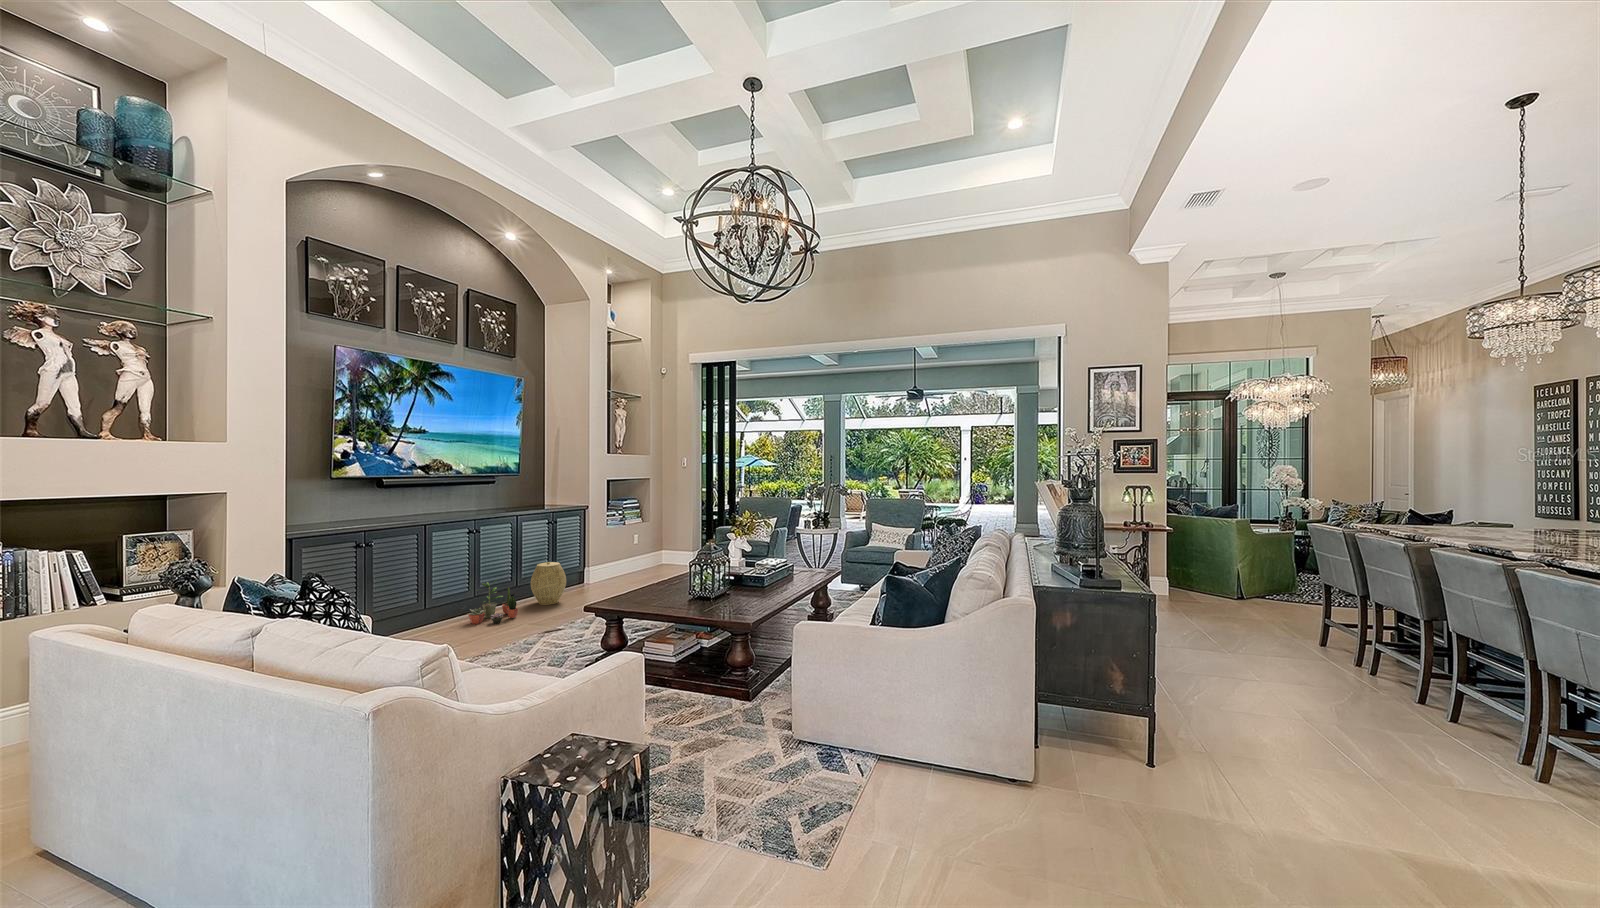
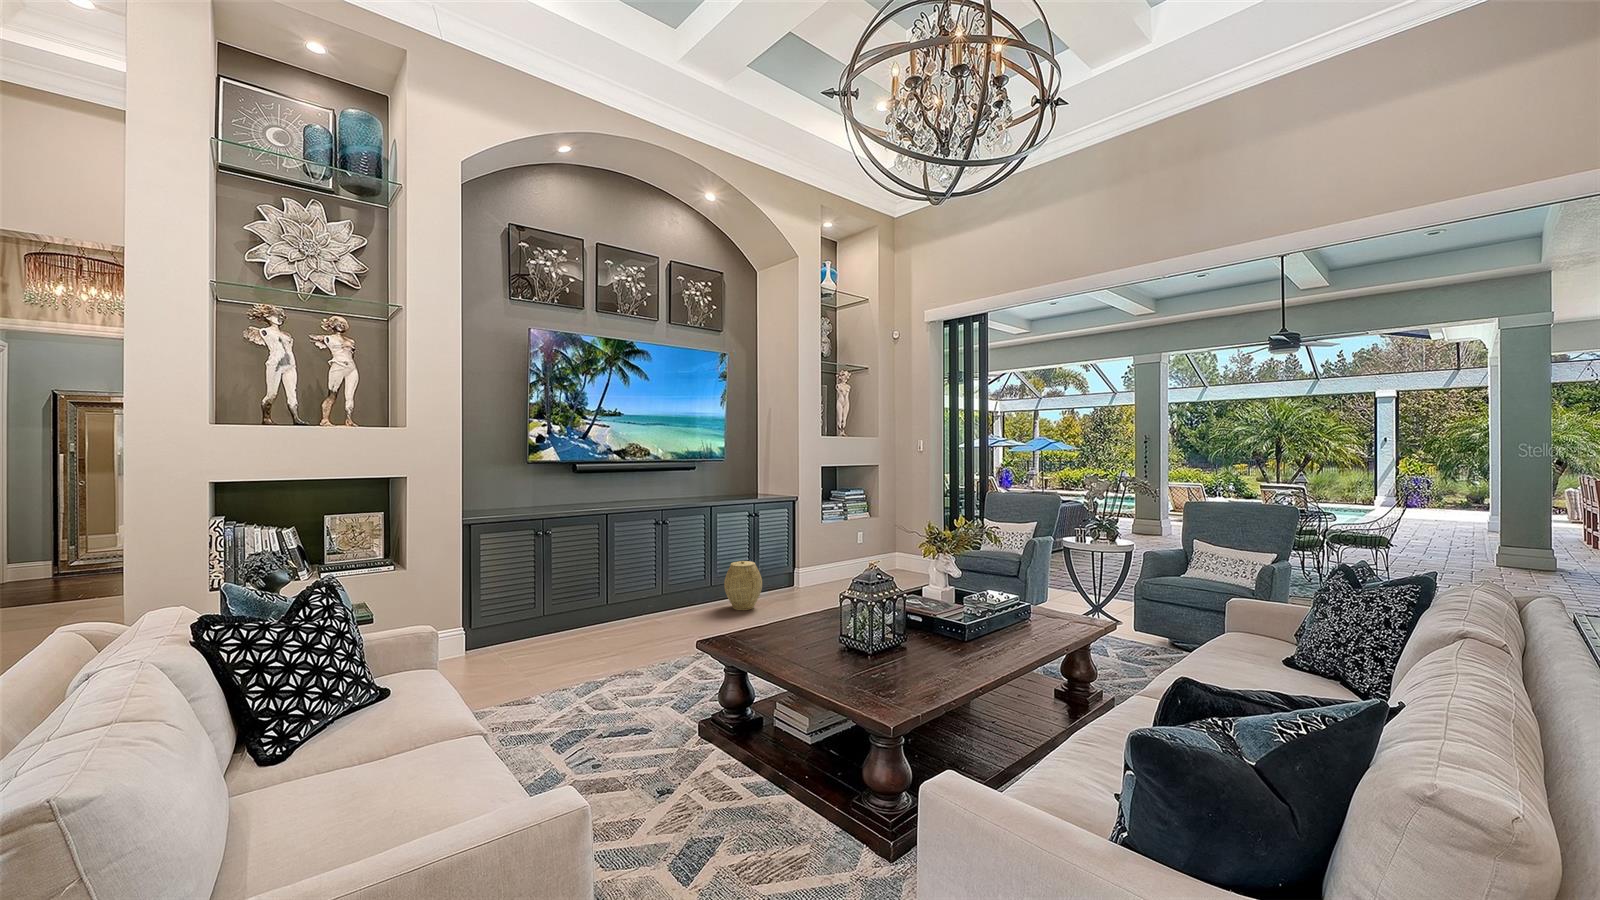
potted plant: present [468,580,518,624] -> none [648,577,702,628]

